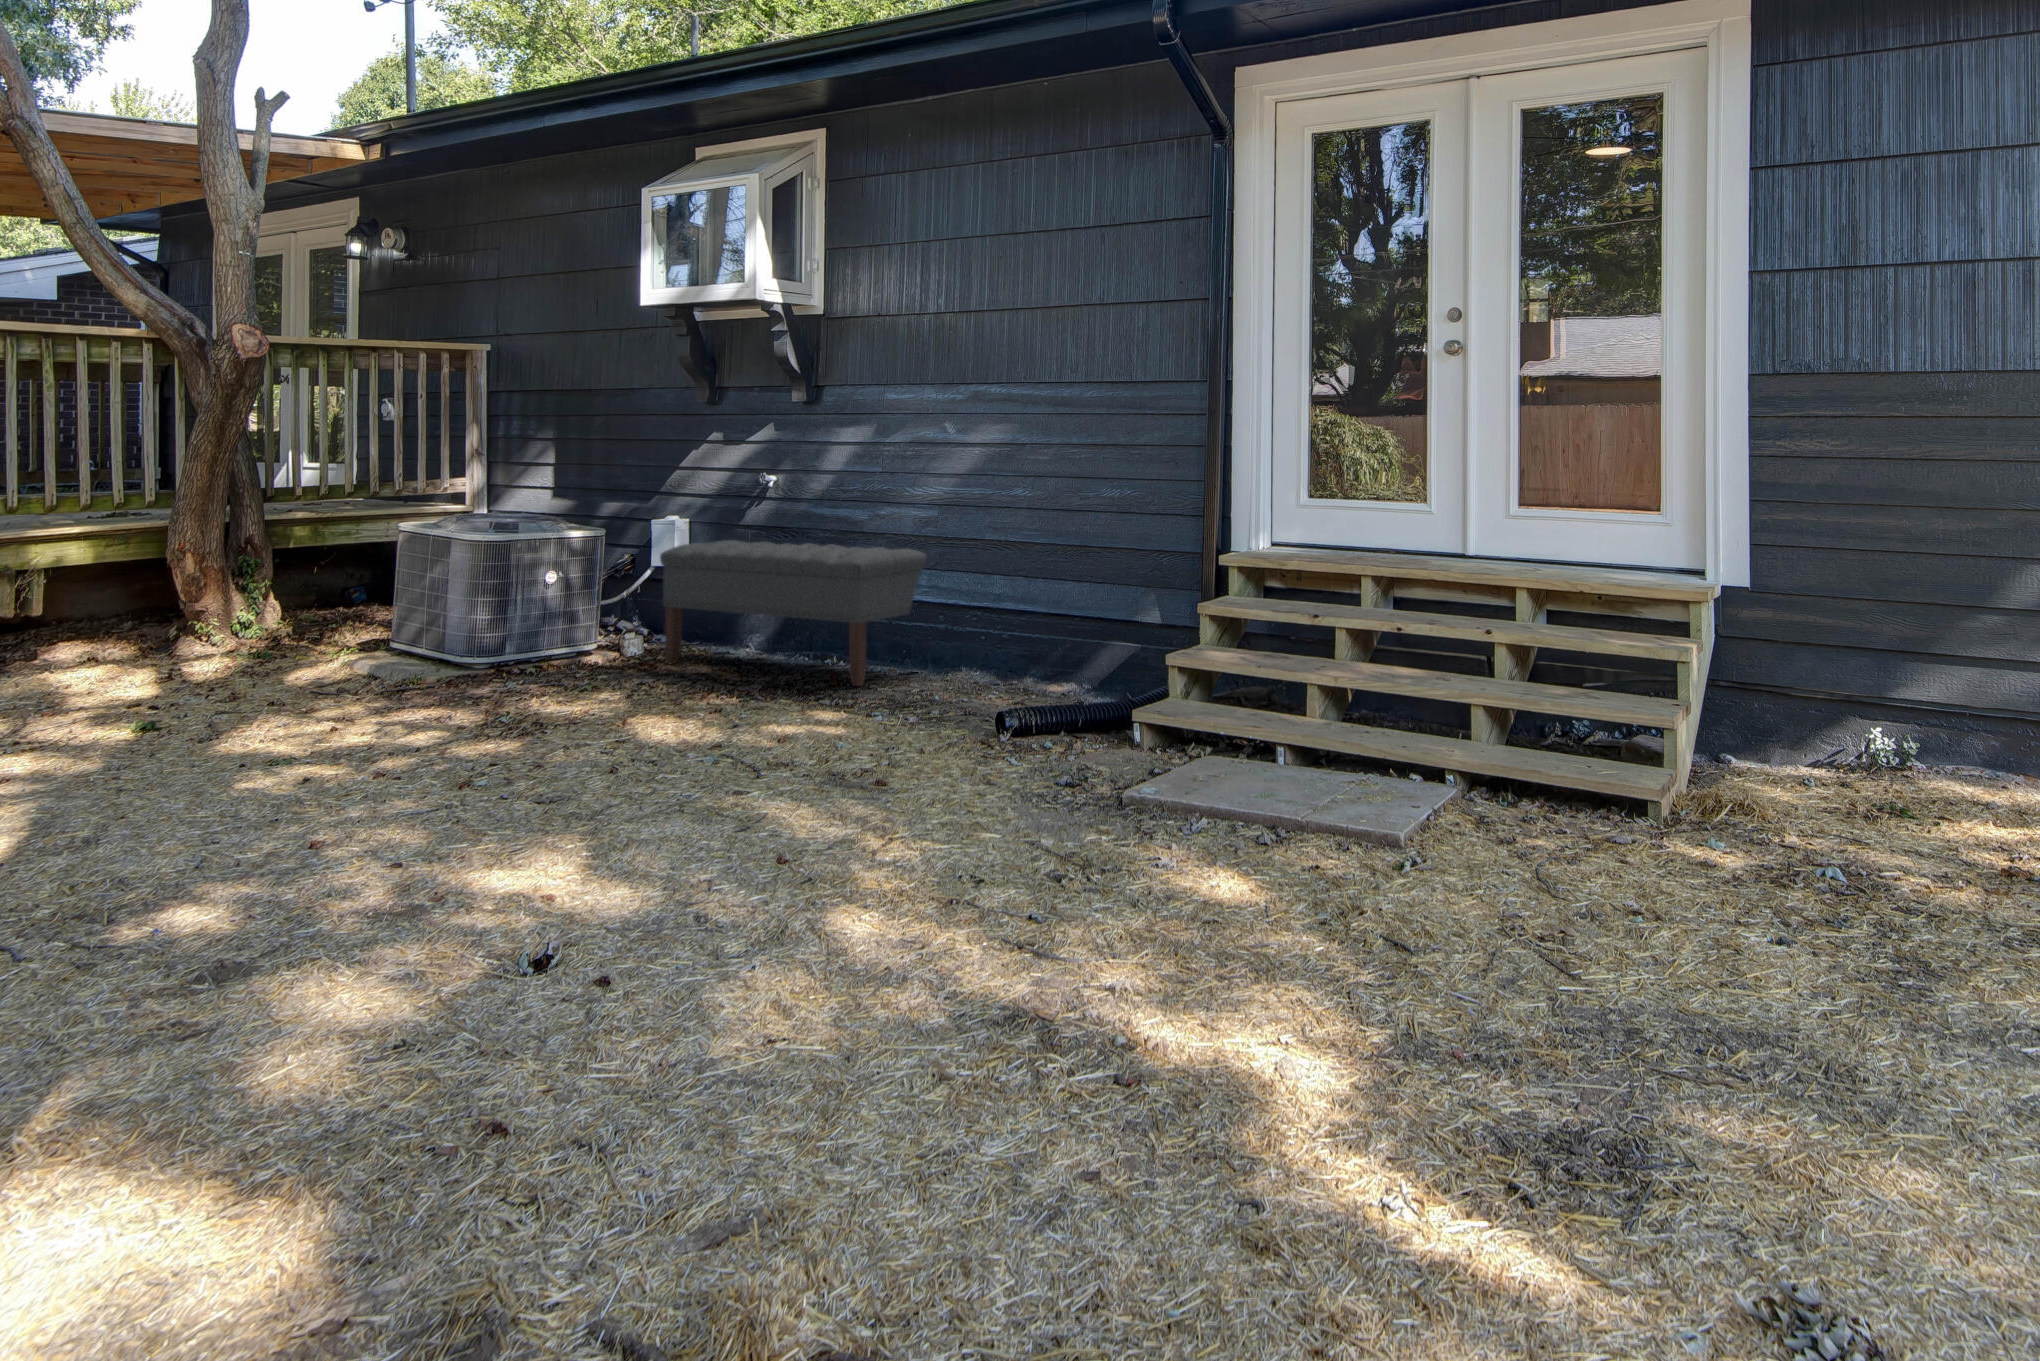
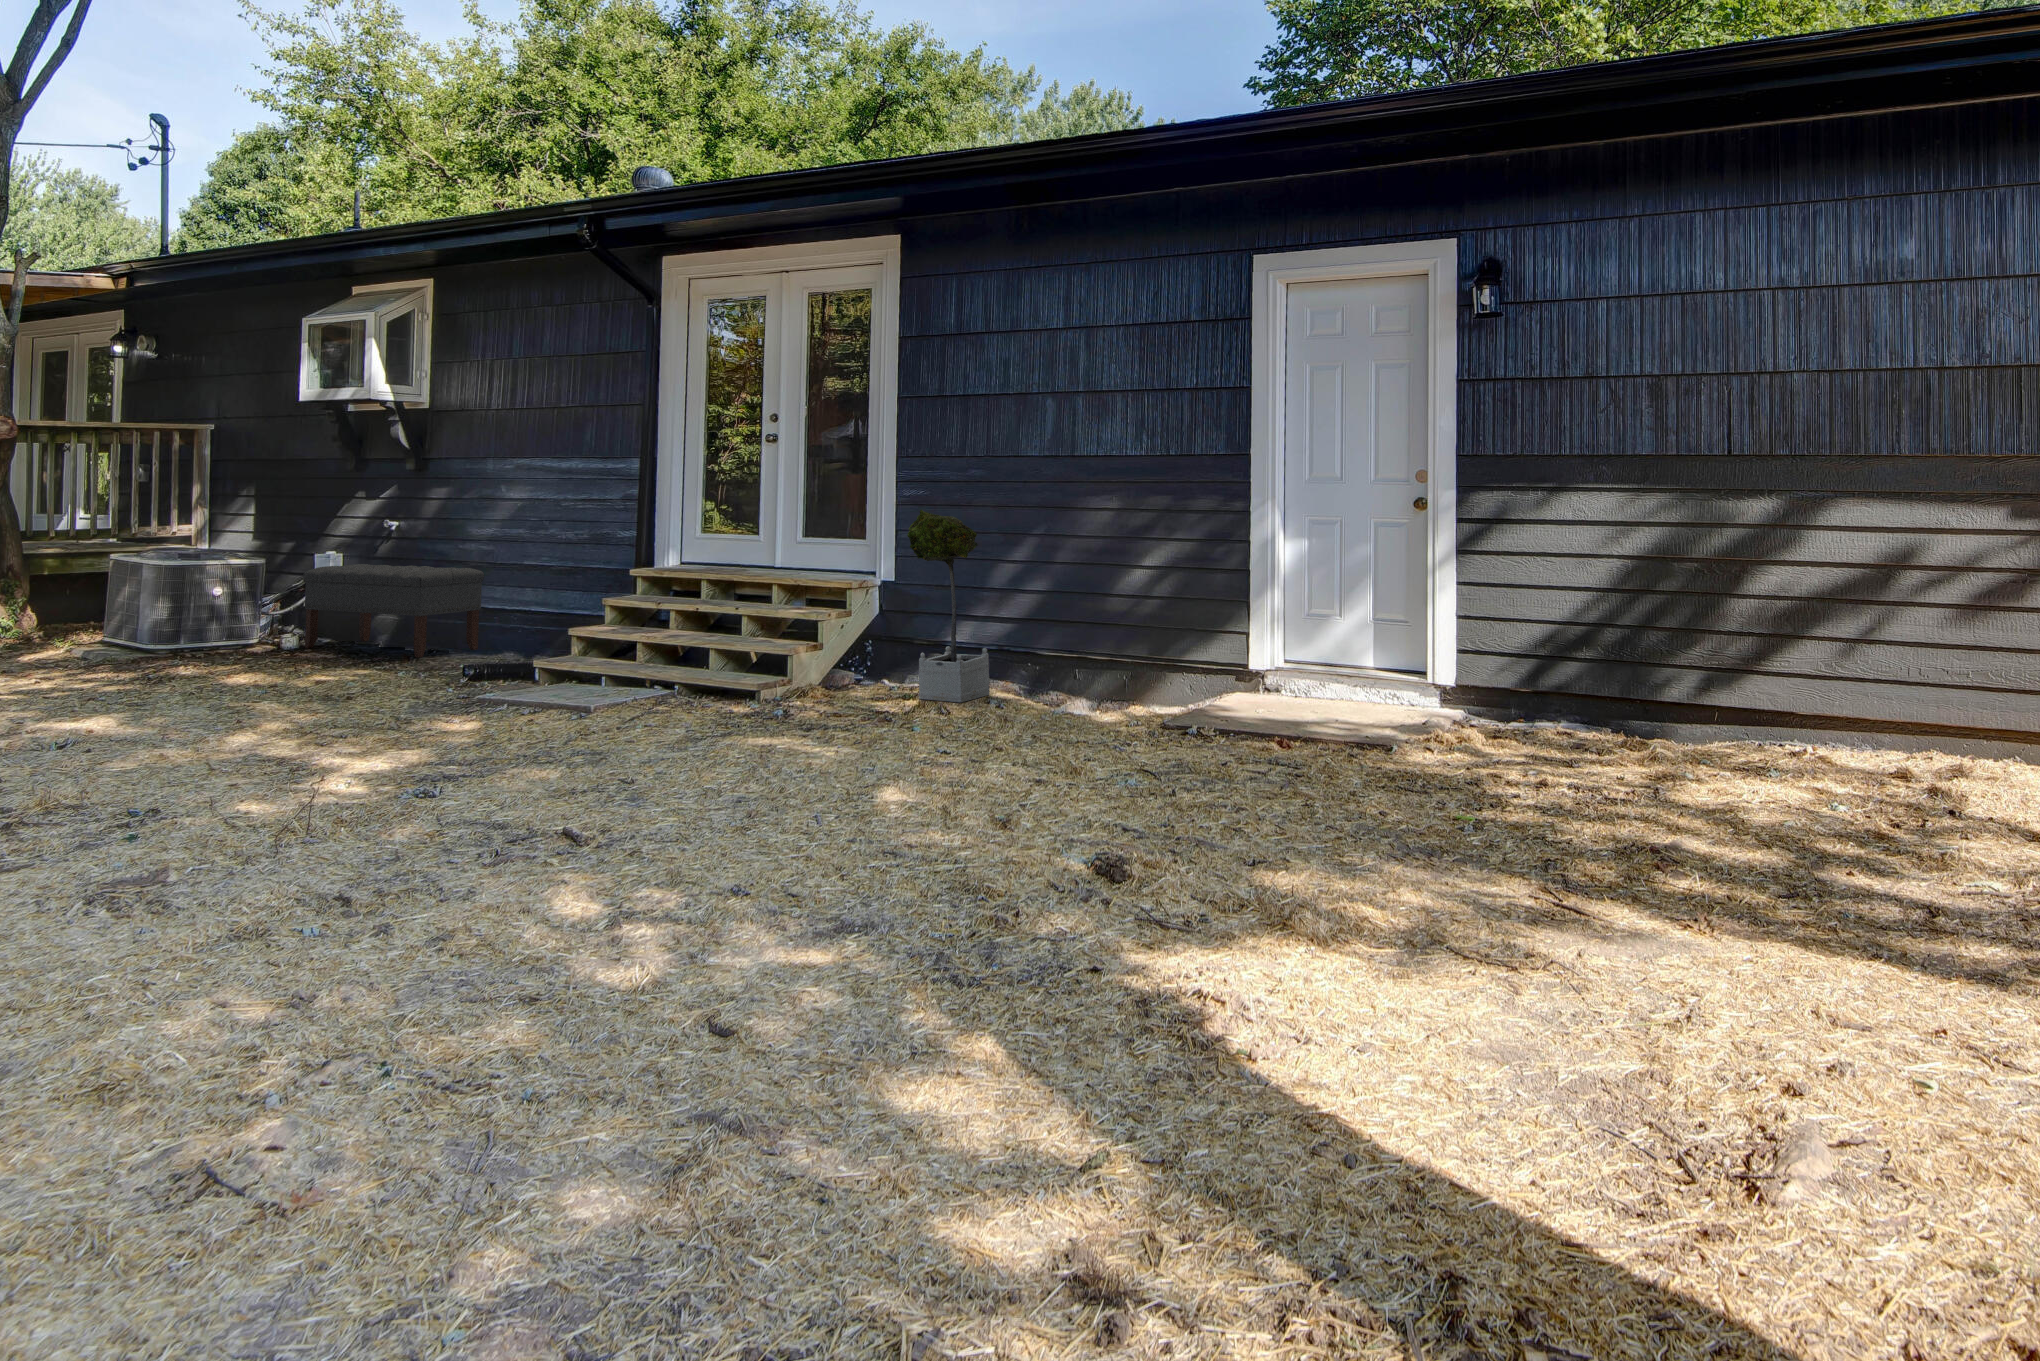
potted tree: none [1853,458,2023,819] -> present [907,510,990,702]

